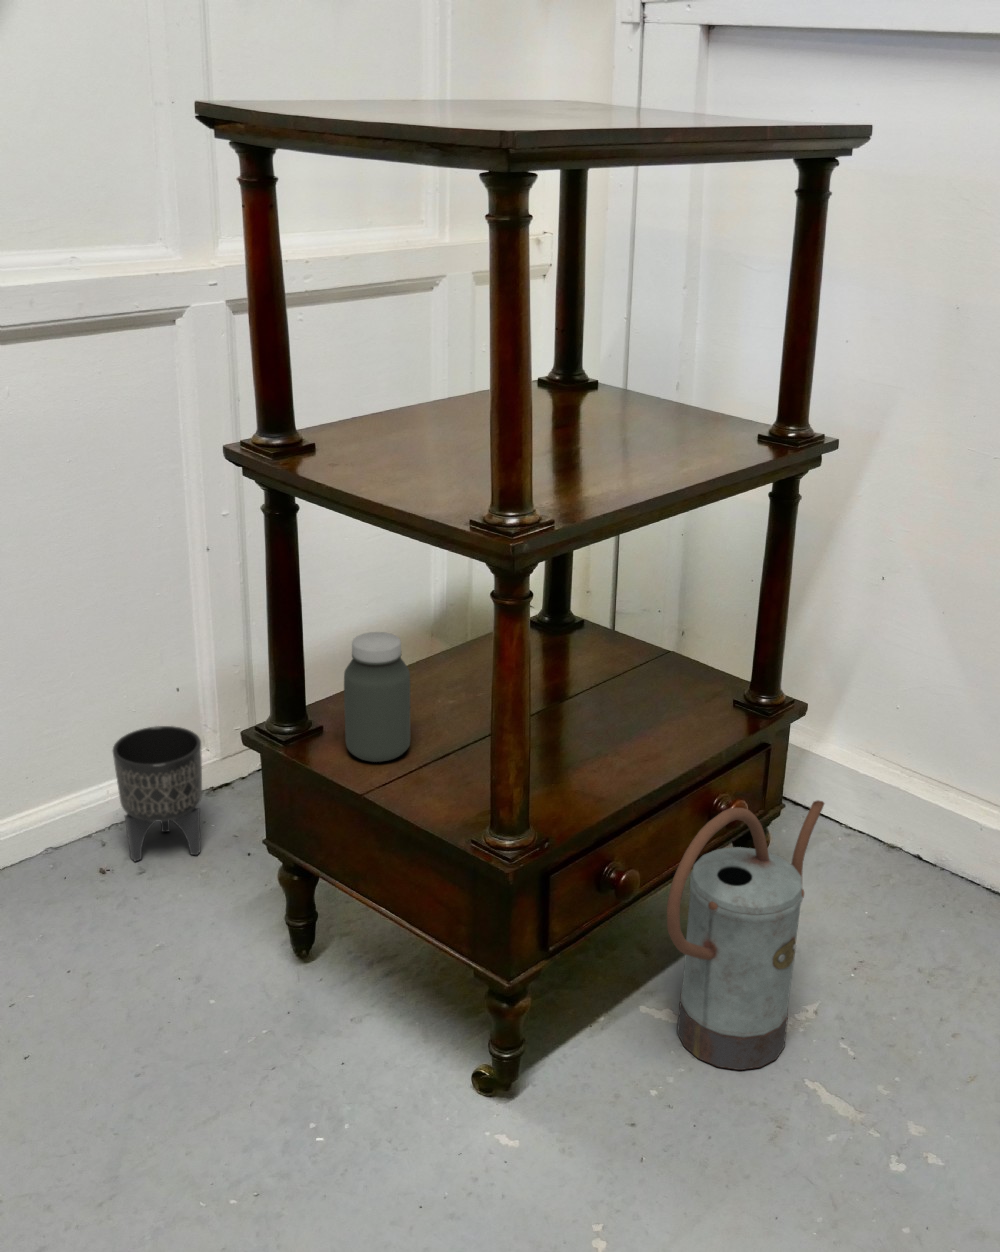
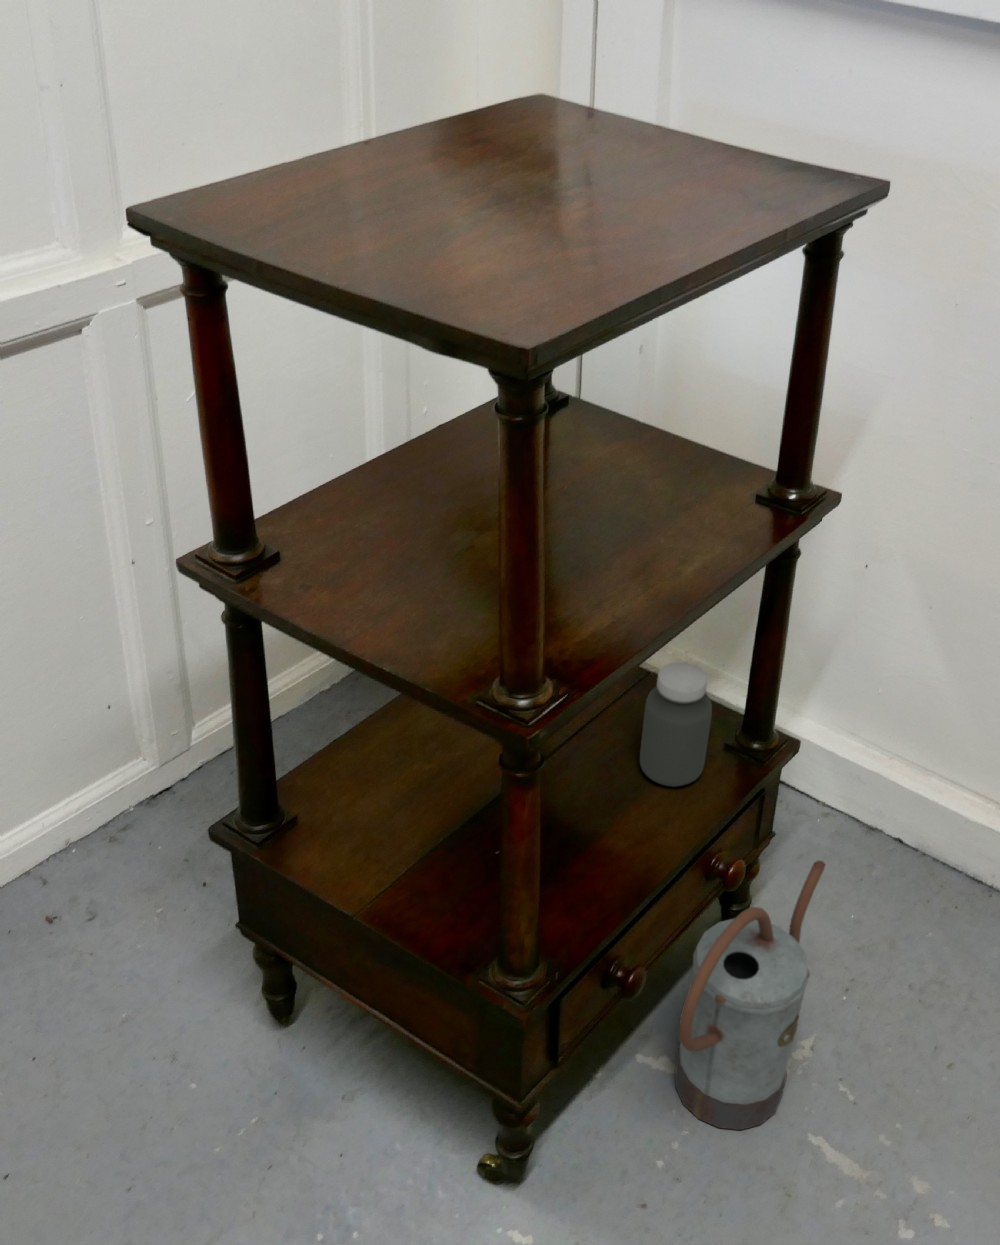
jar: present [344,632,410,762] -> present [640,662,712,787]
planter: present [113,726,202,861] -> none [51,759,154,905]

